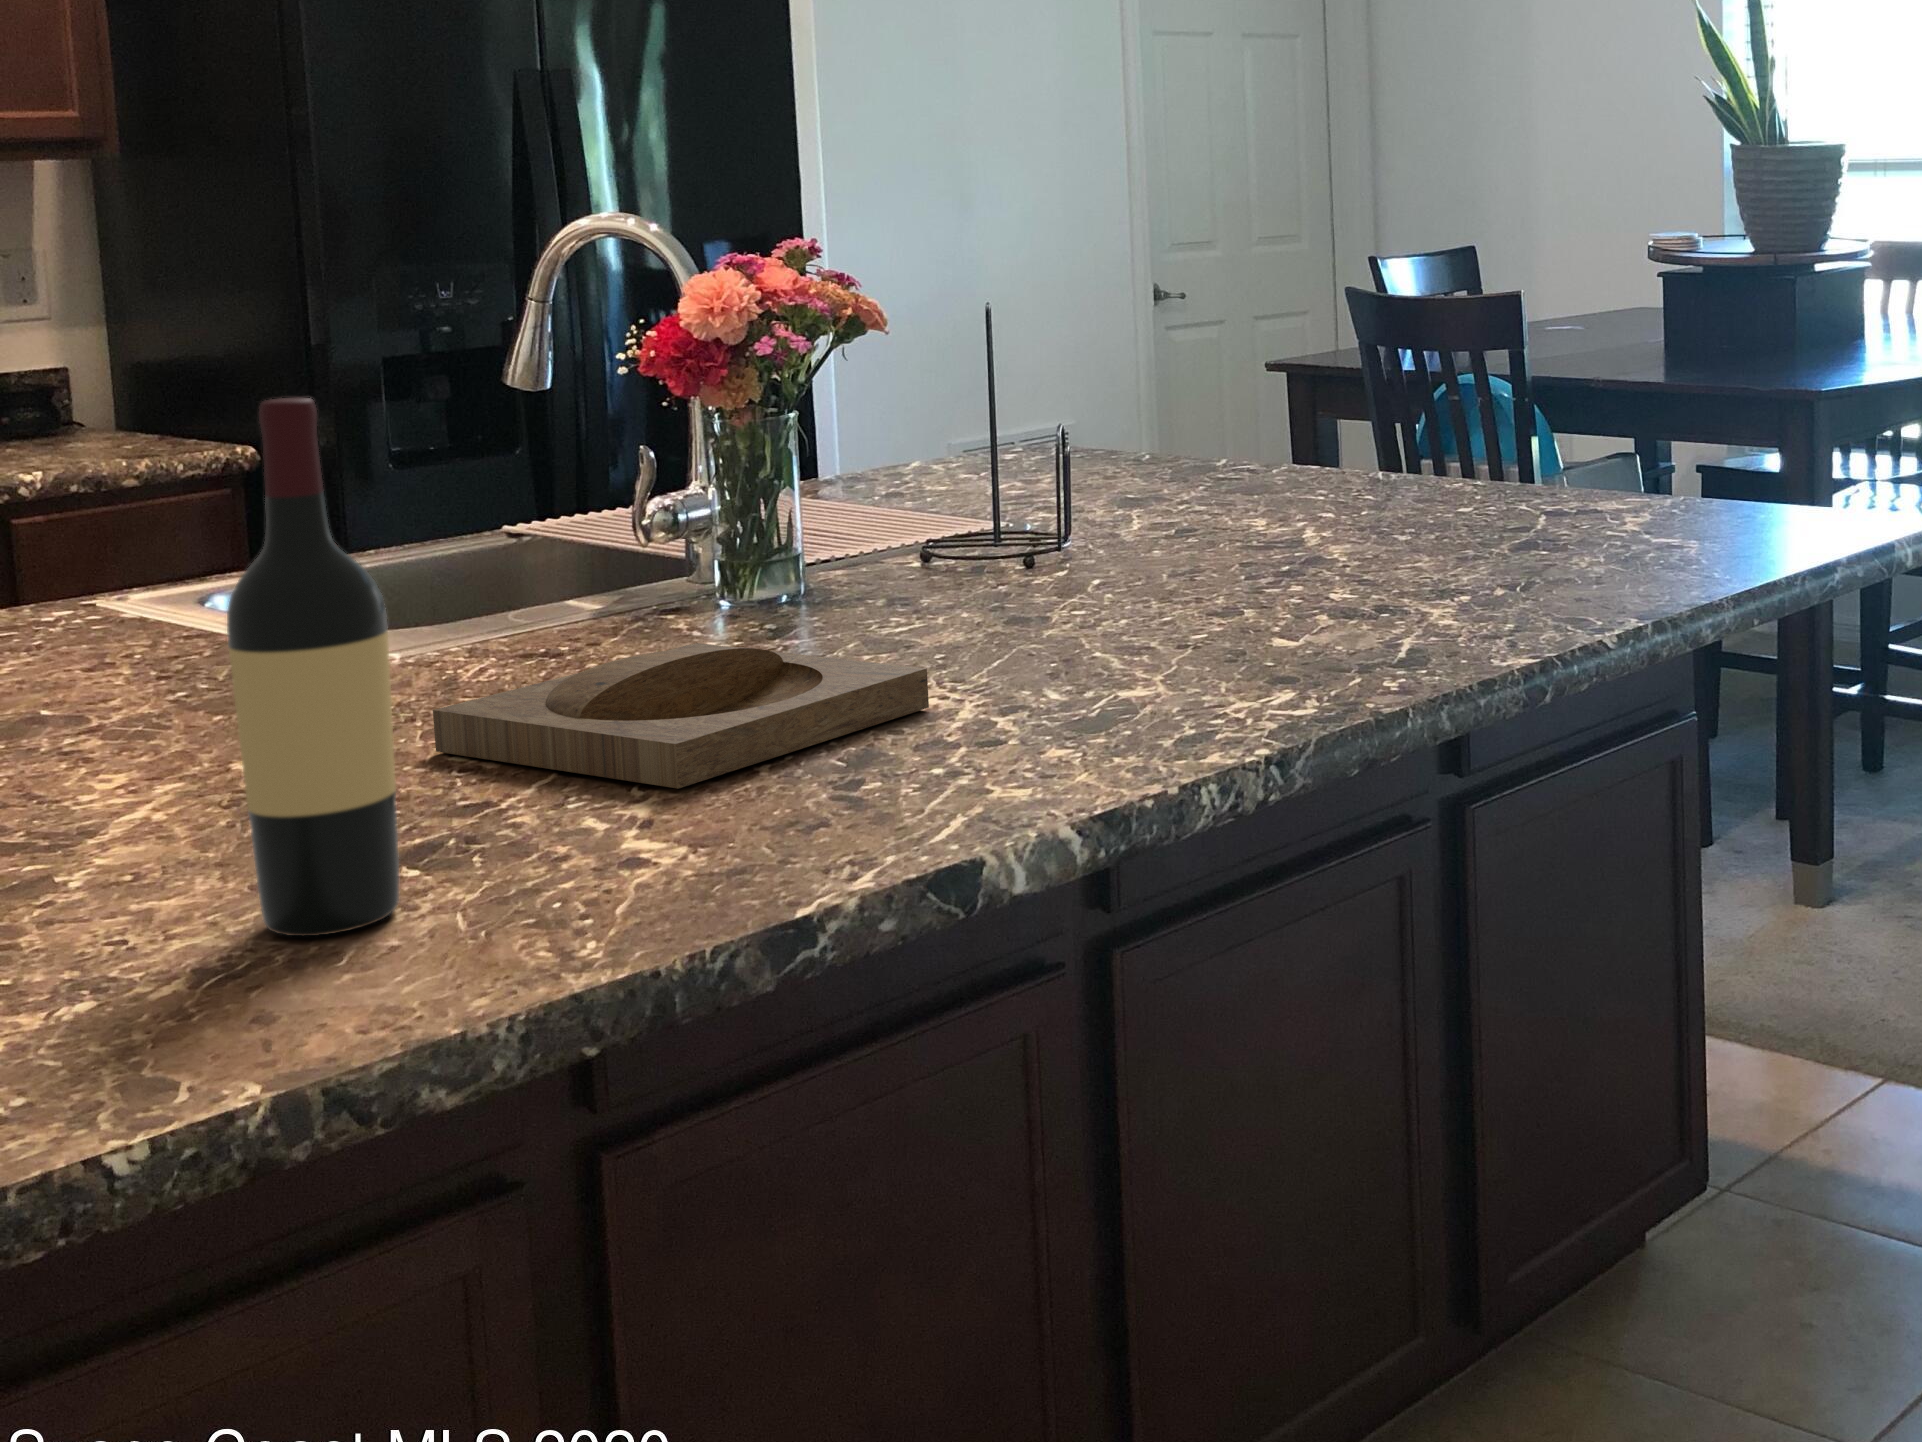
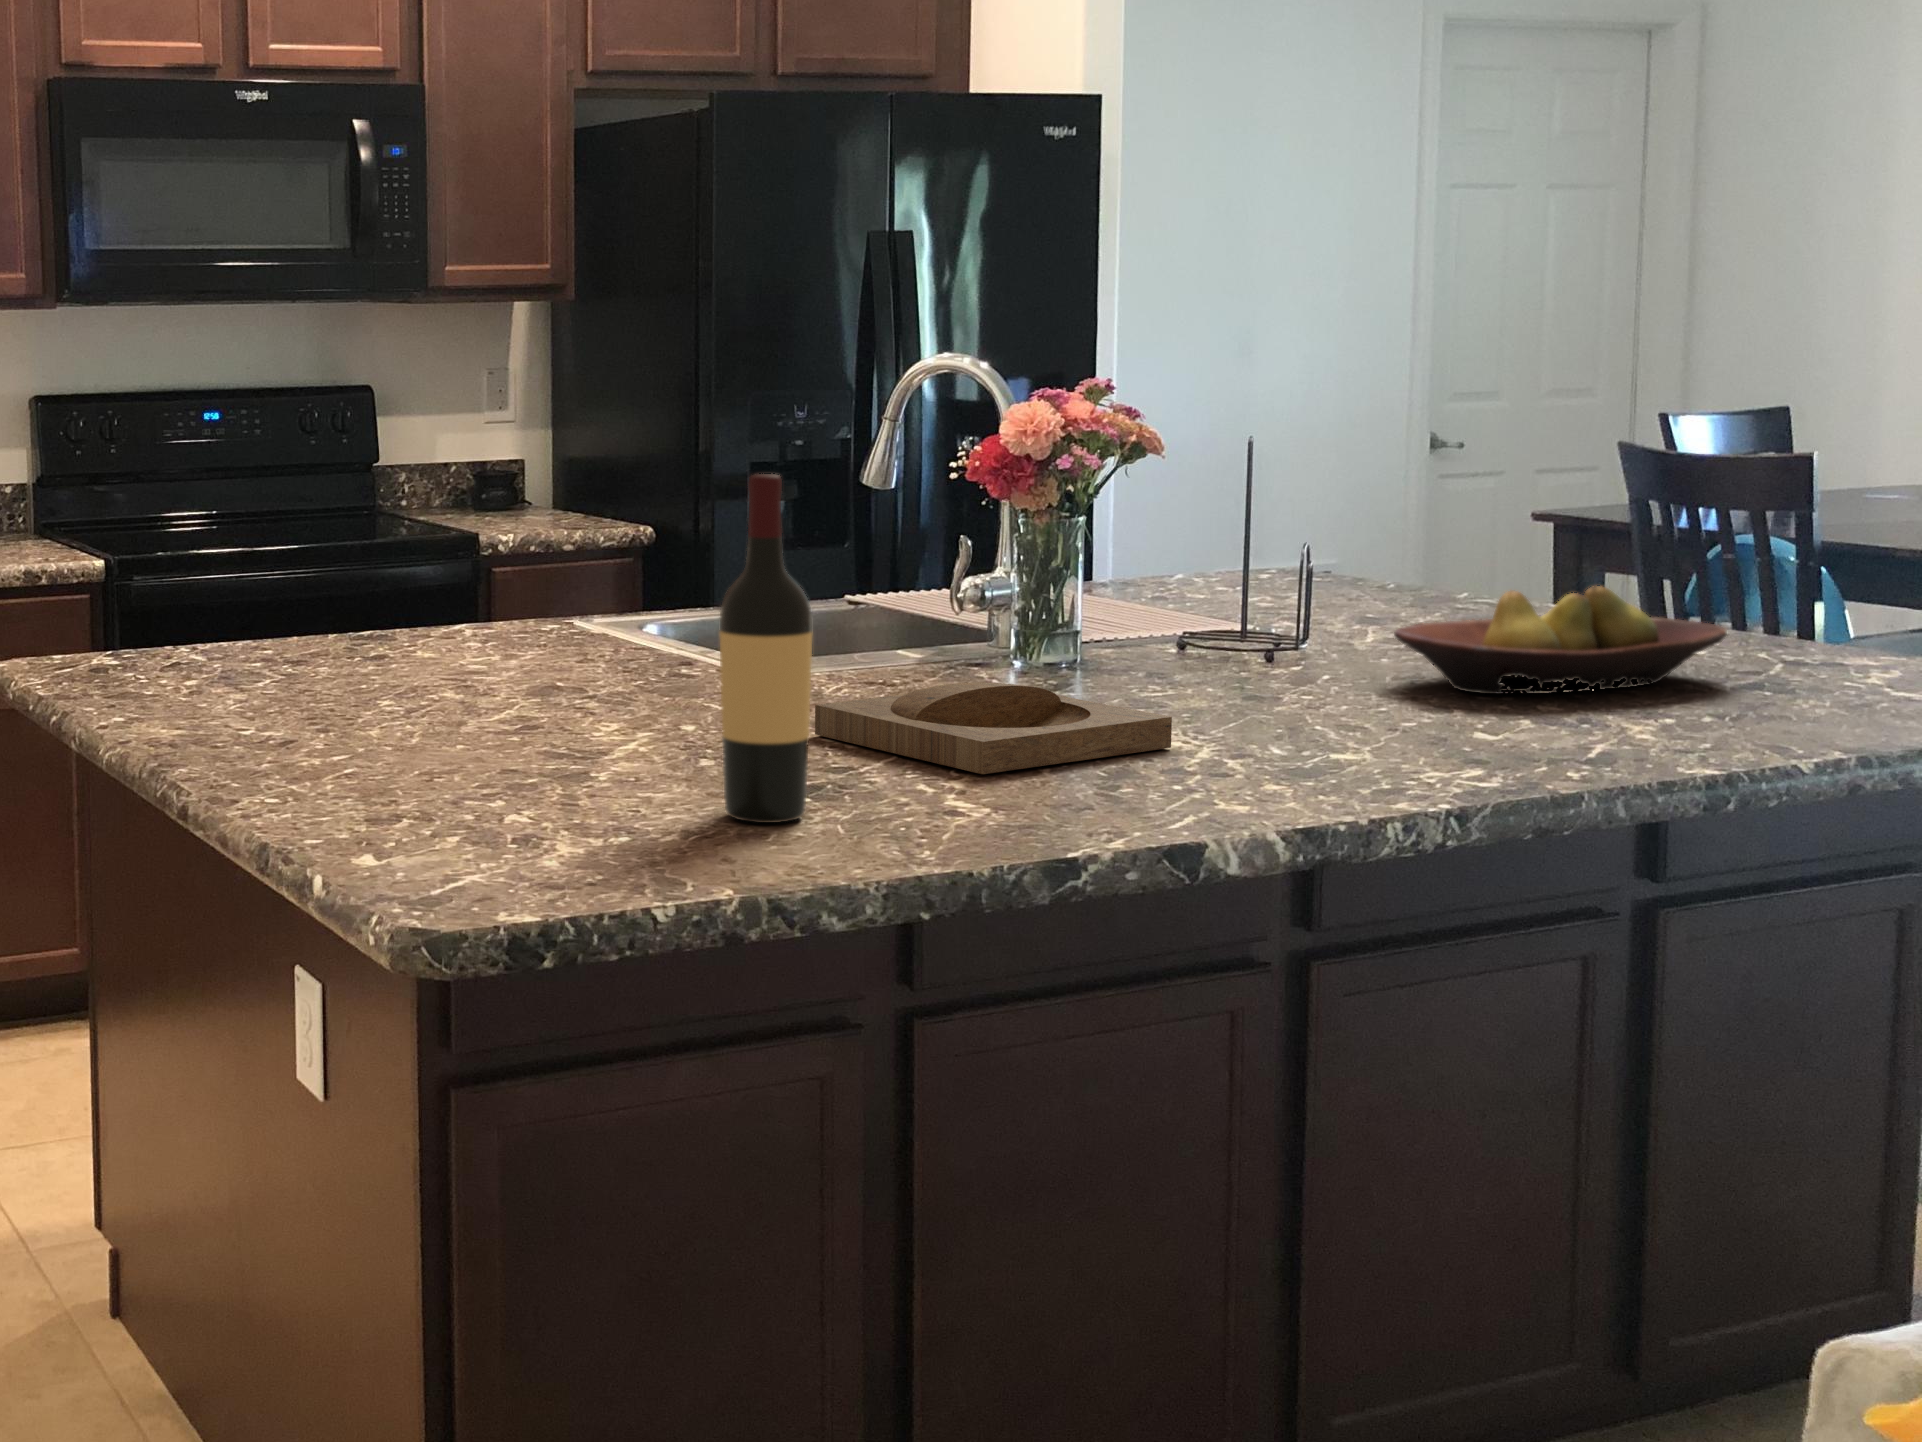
fruit bowl: none [1167,452,1493,585] -> present [1394,586,1727,694]

